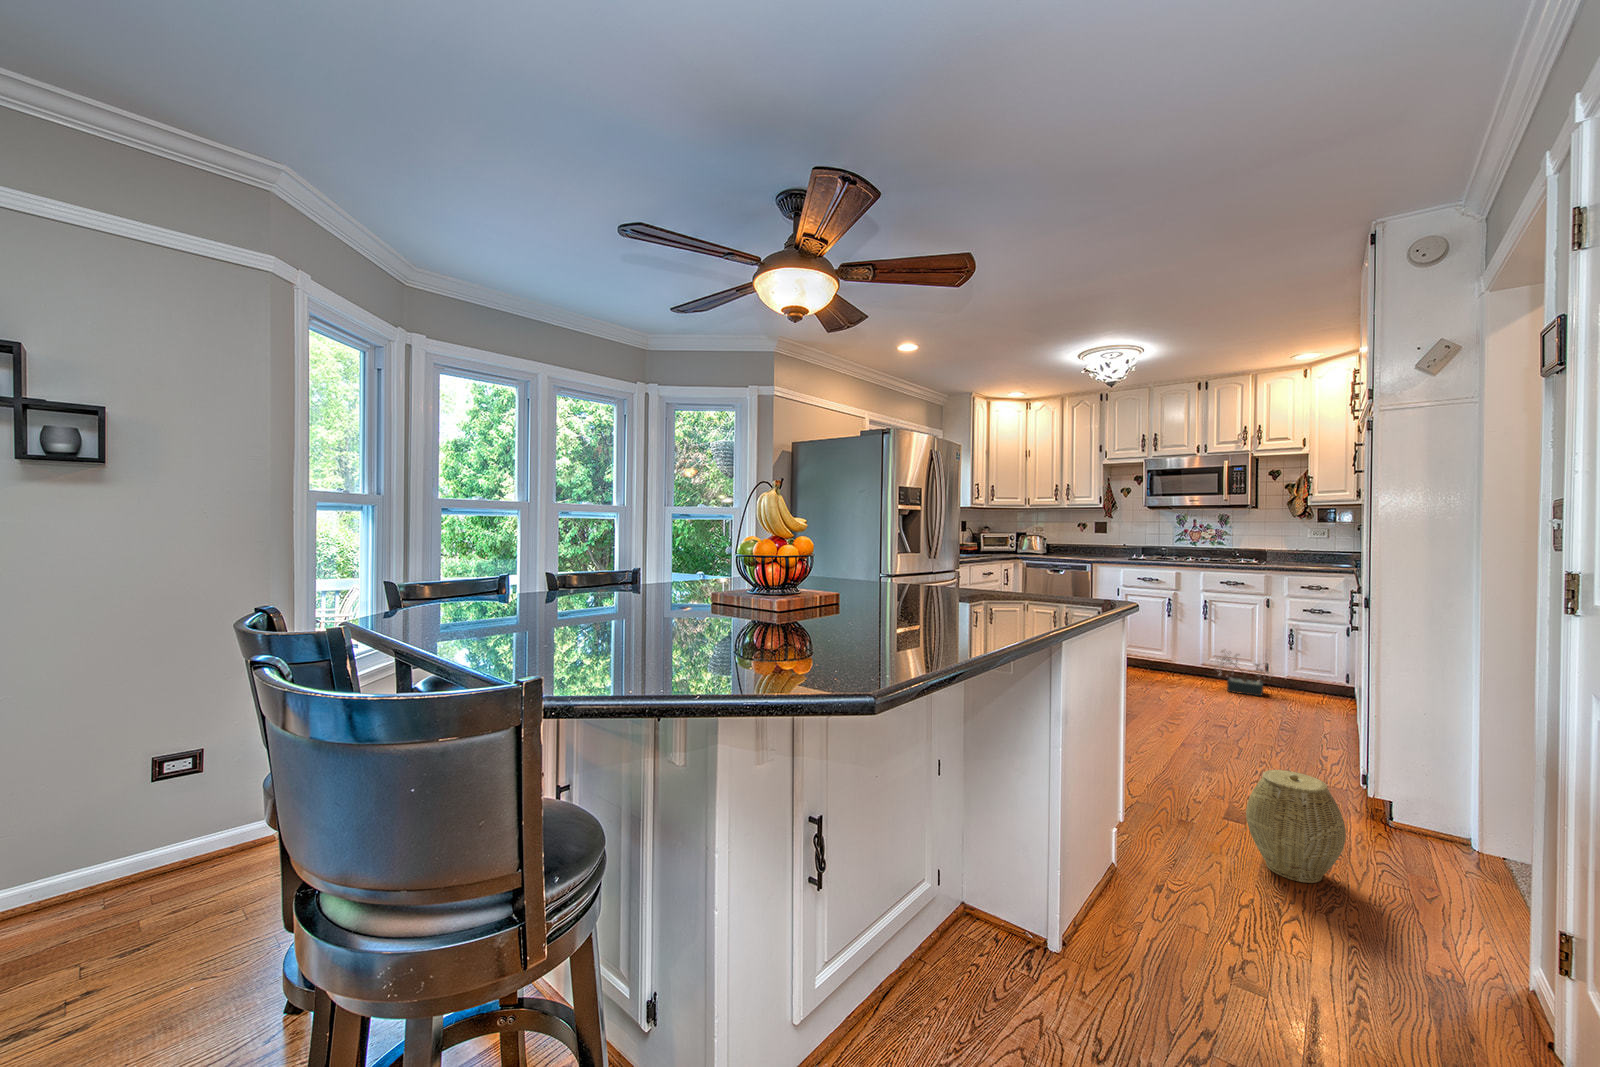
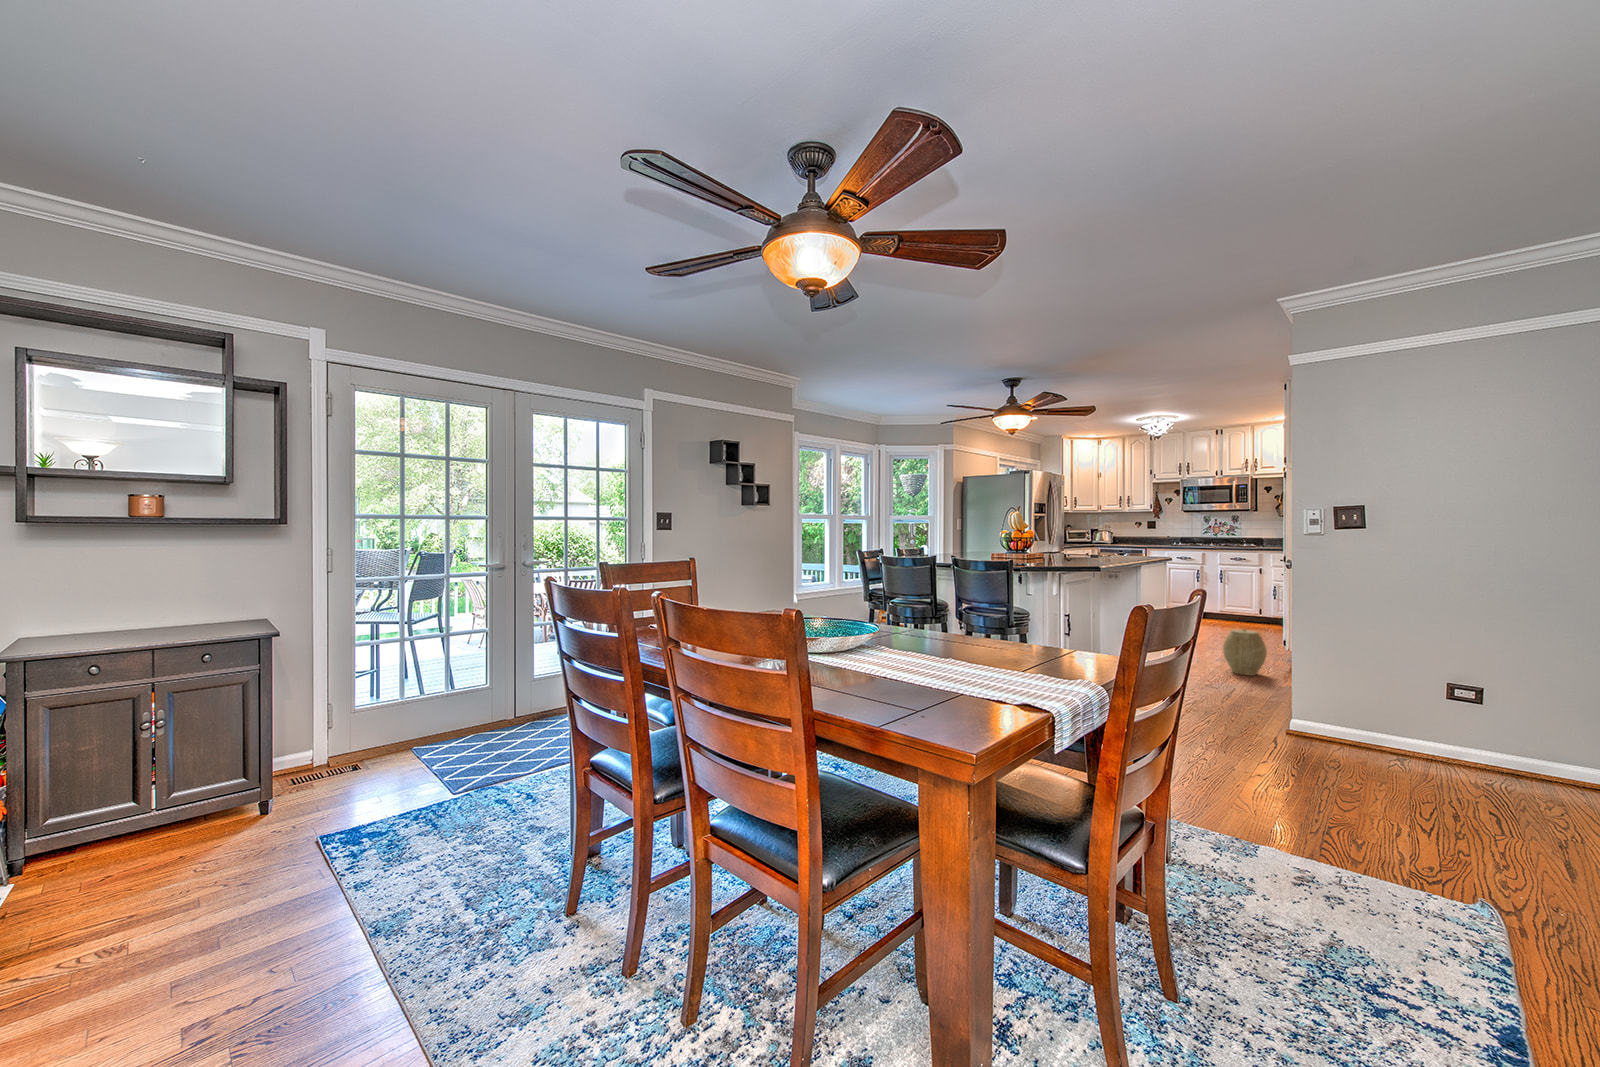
decorative plant: present [1215,650,1272,696] -> none [1227,601,1264,629]

